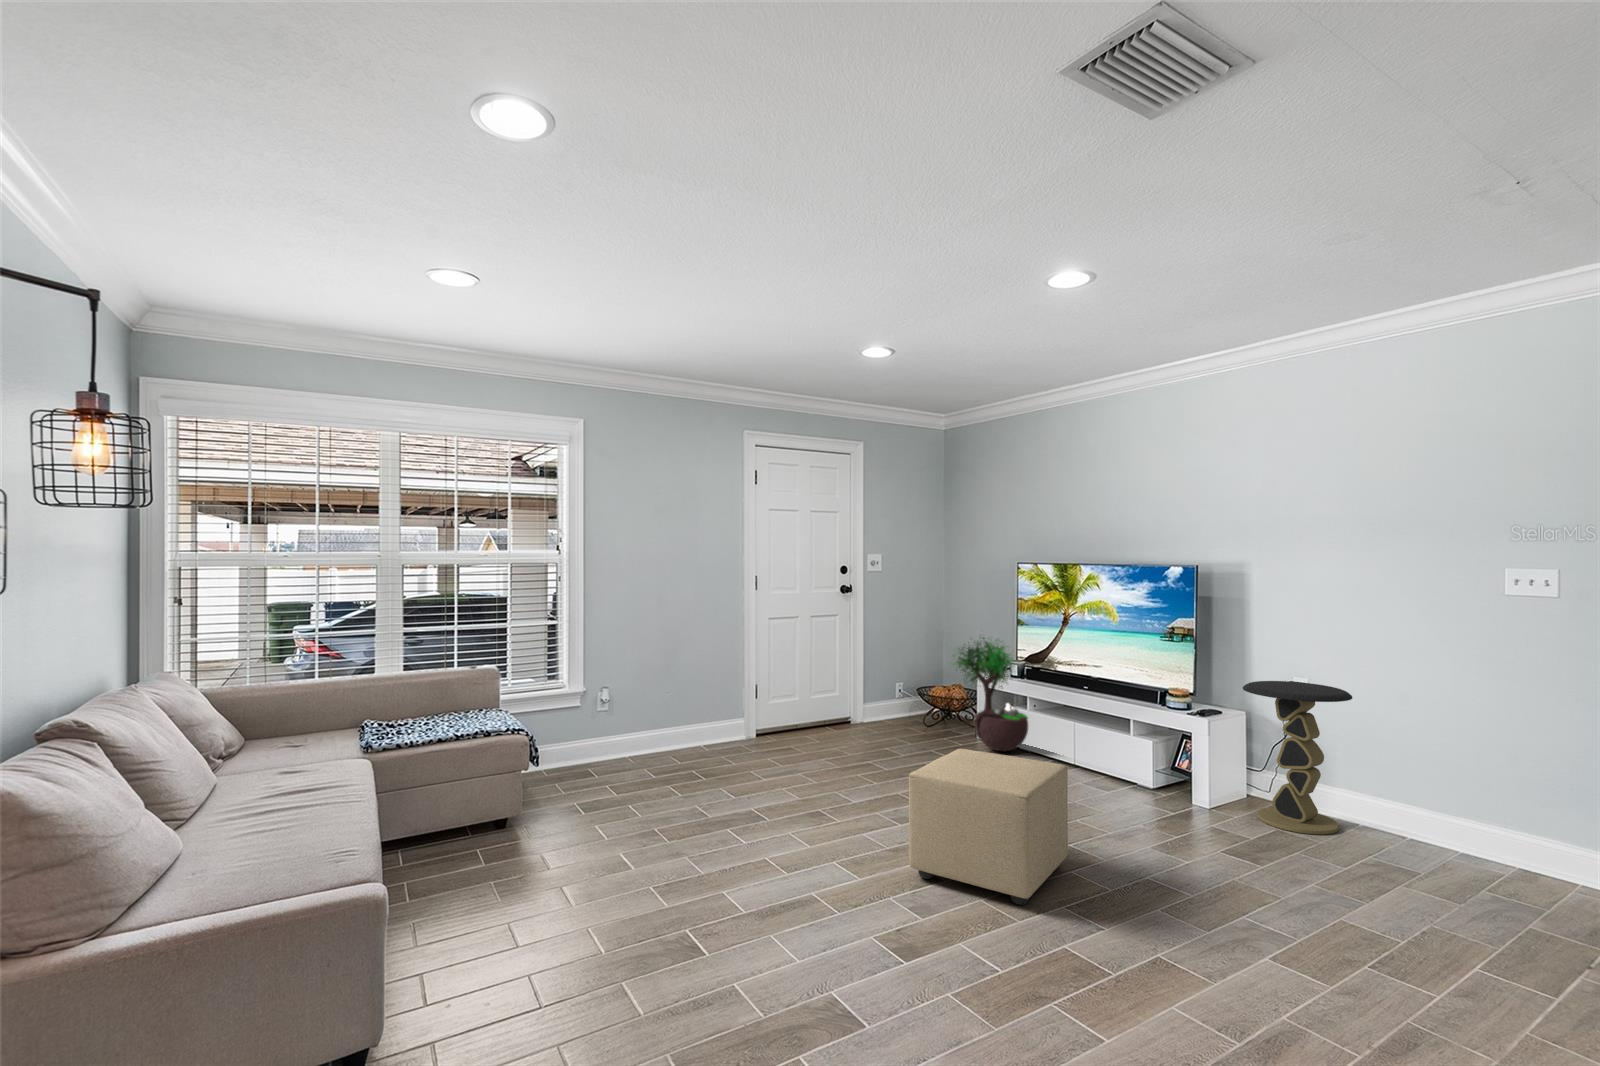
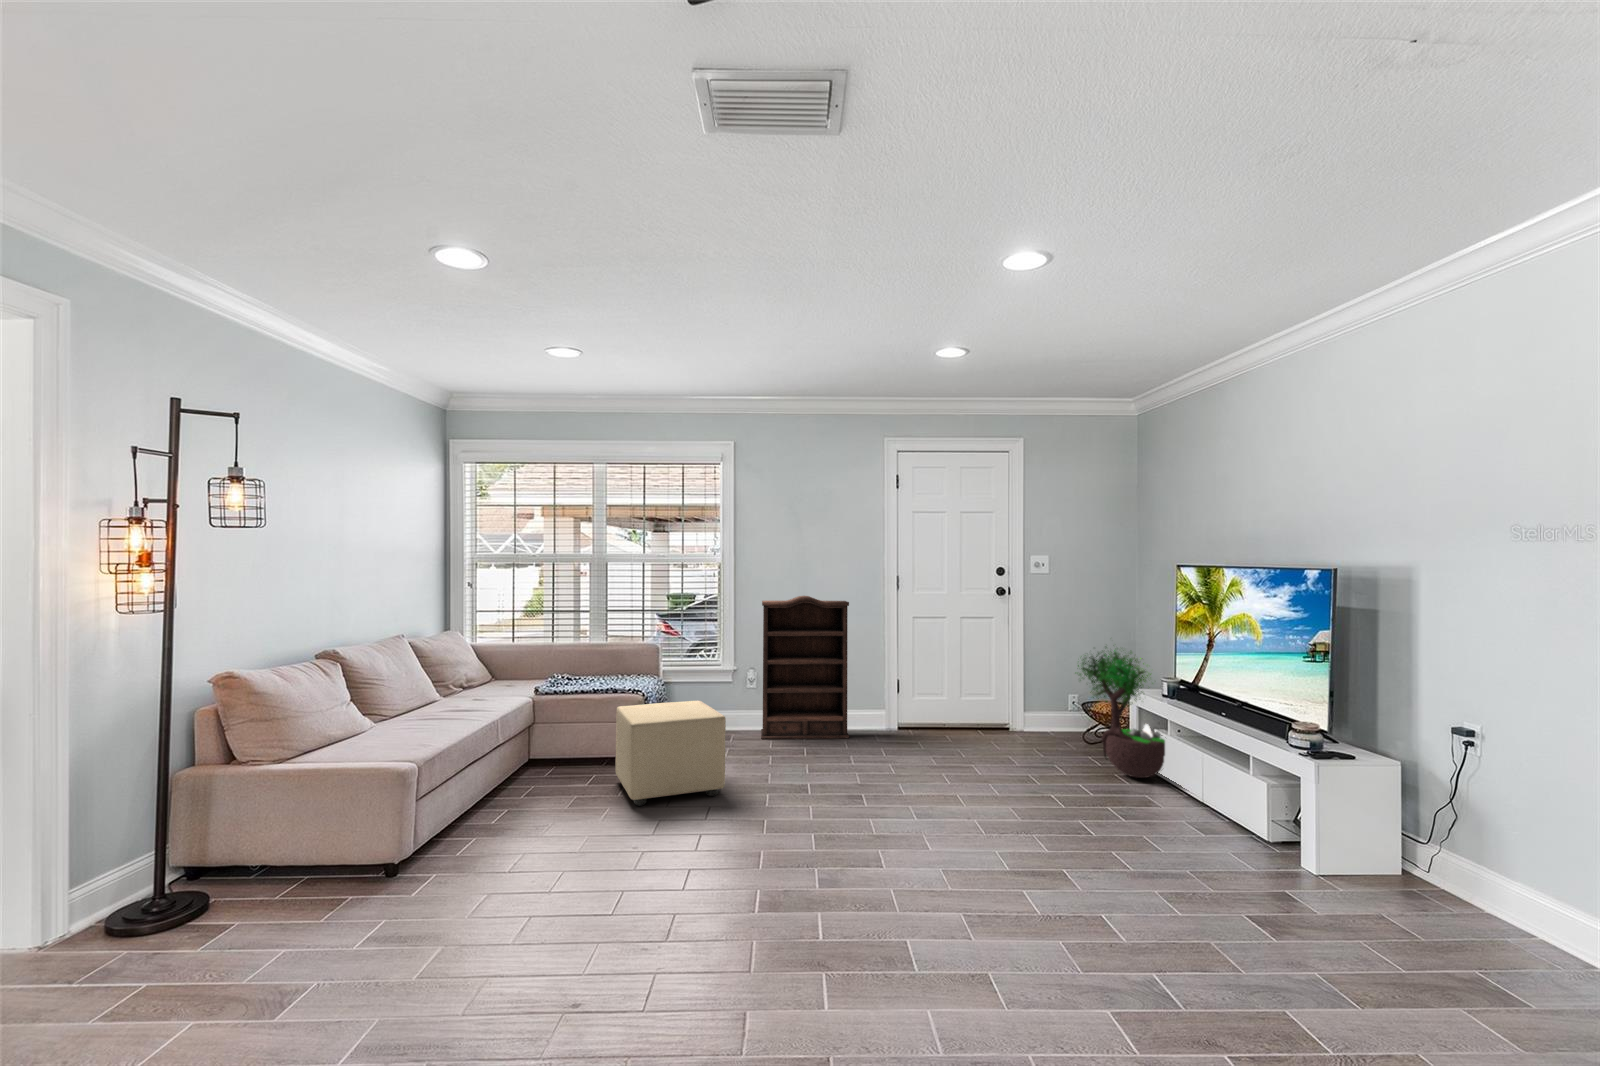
bookshelf: none [615,598,721,768] -> present [761,596,849,739]
side table: present [1243,681,1352,835] -> none [1363,721,1541,953]
ottoman: present [909,749,1068,905] -> present [616,700,726,806]

